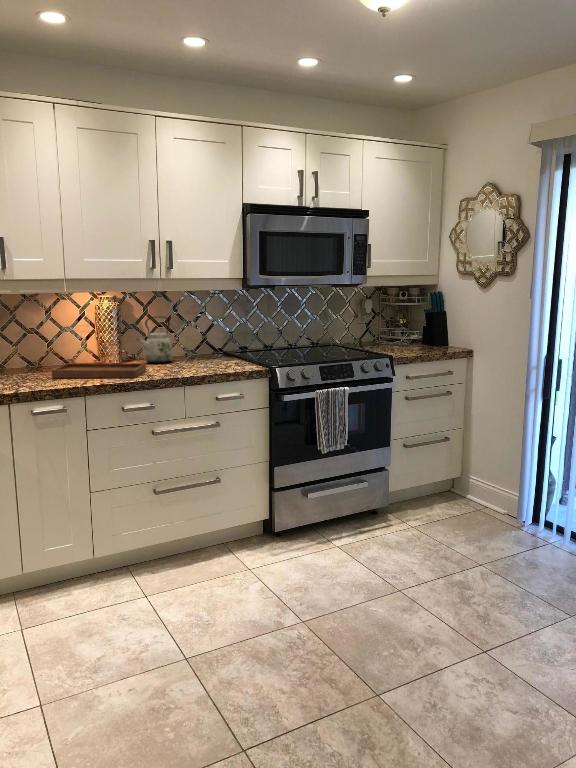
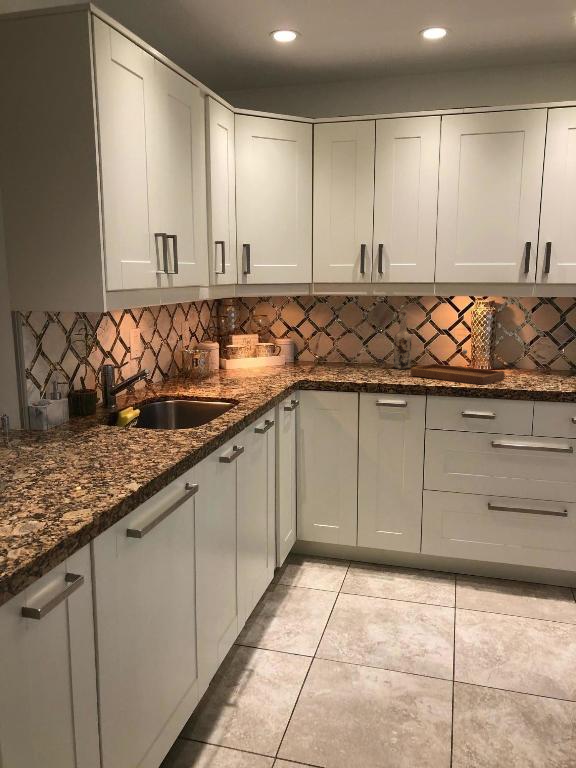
wine bottle: none [17,311,39,372] -> present [394,312,412,369]
kettle: present [137,316,172,363] -> none [506,324,549,374]

